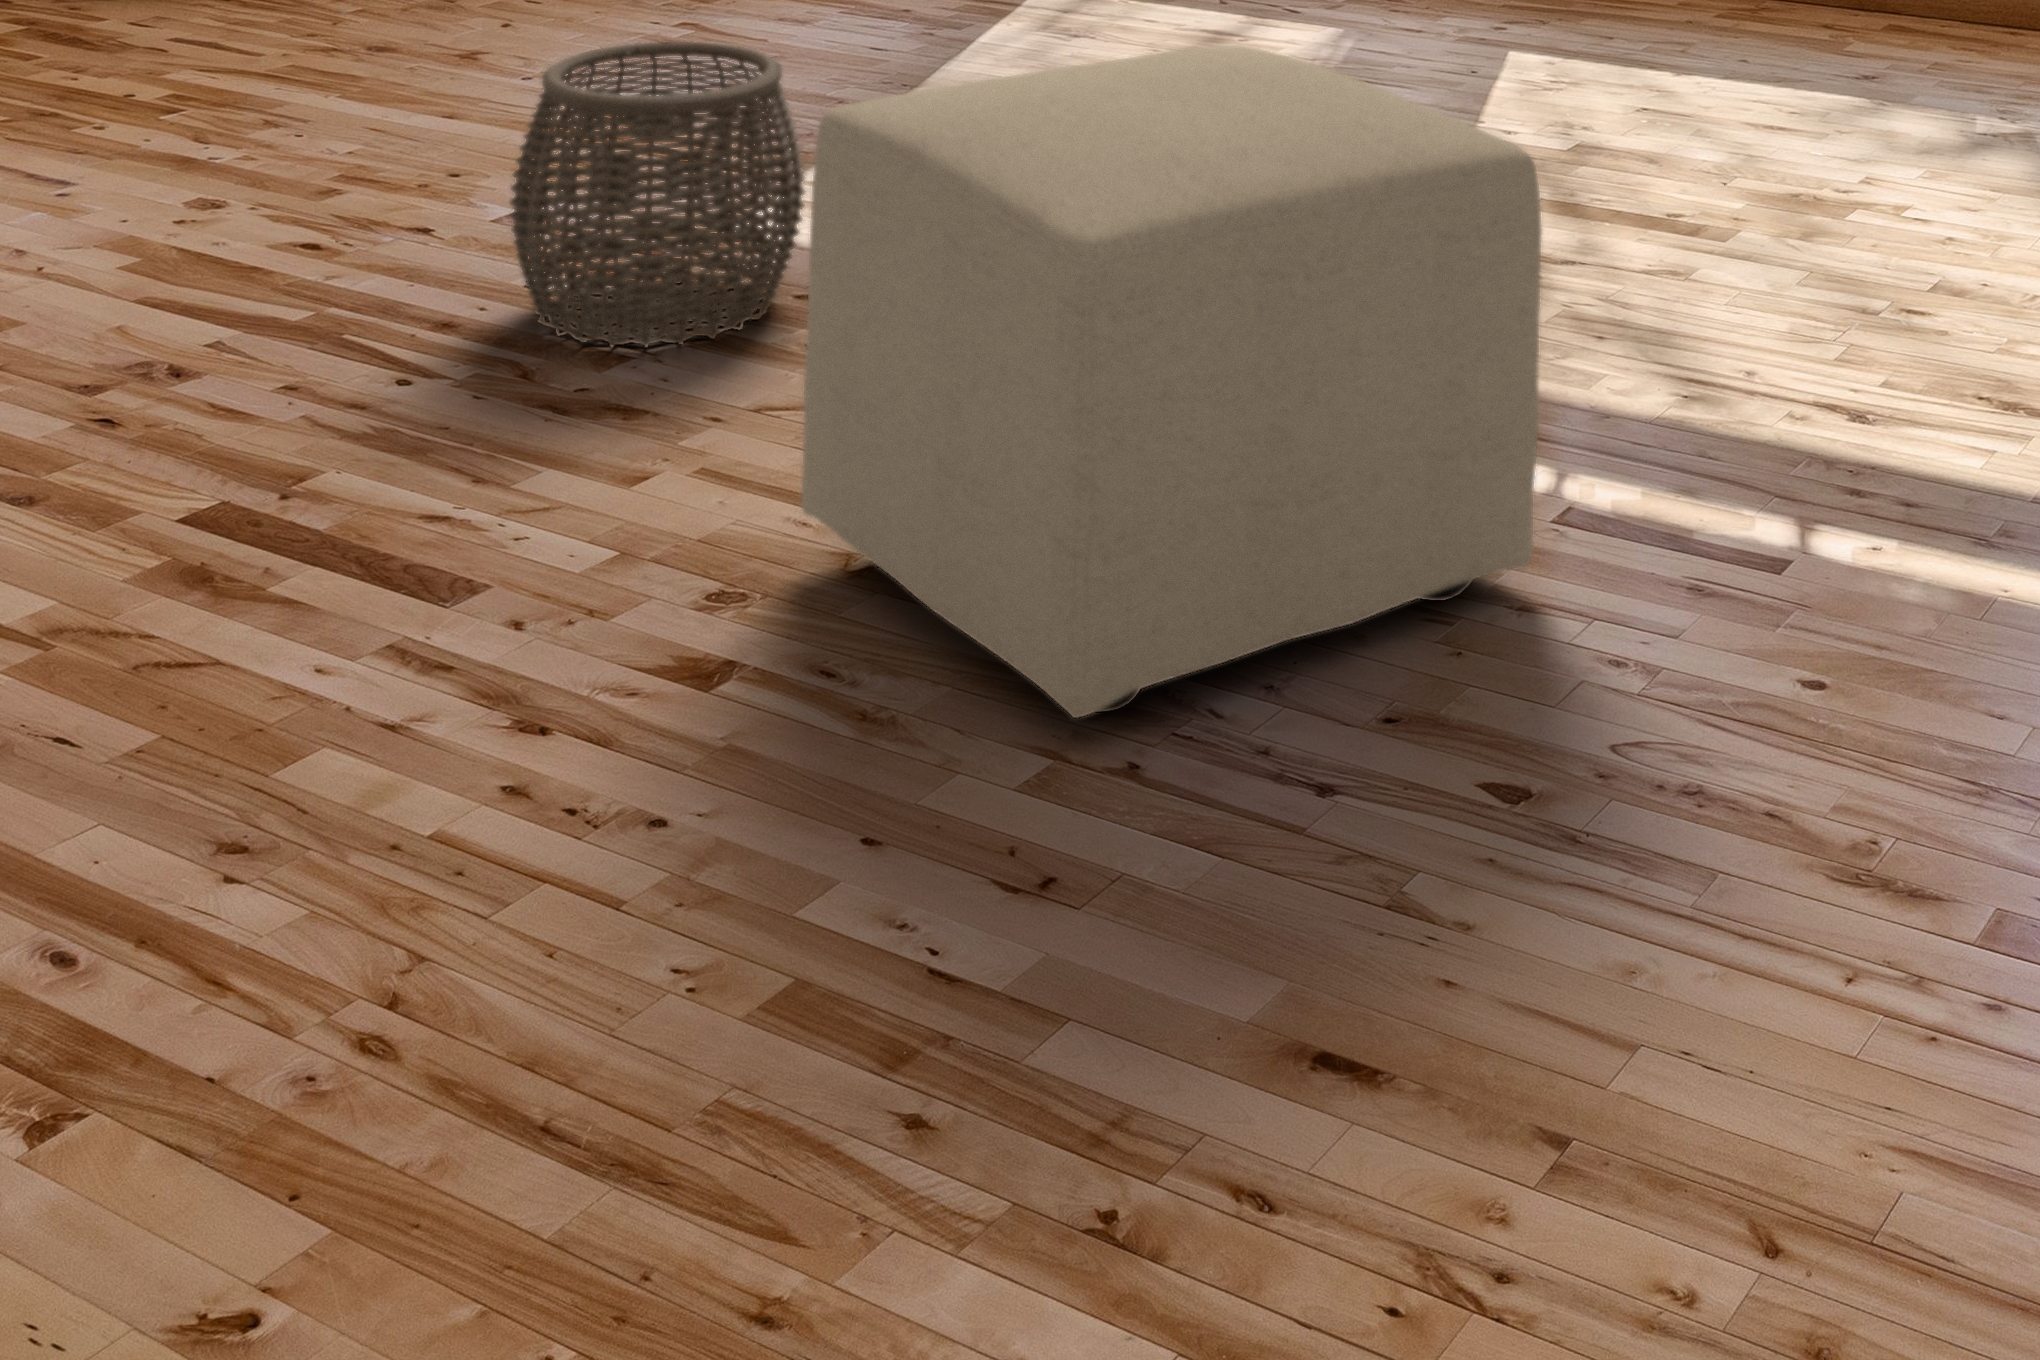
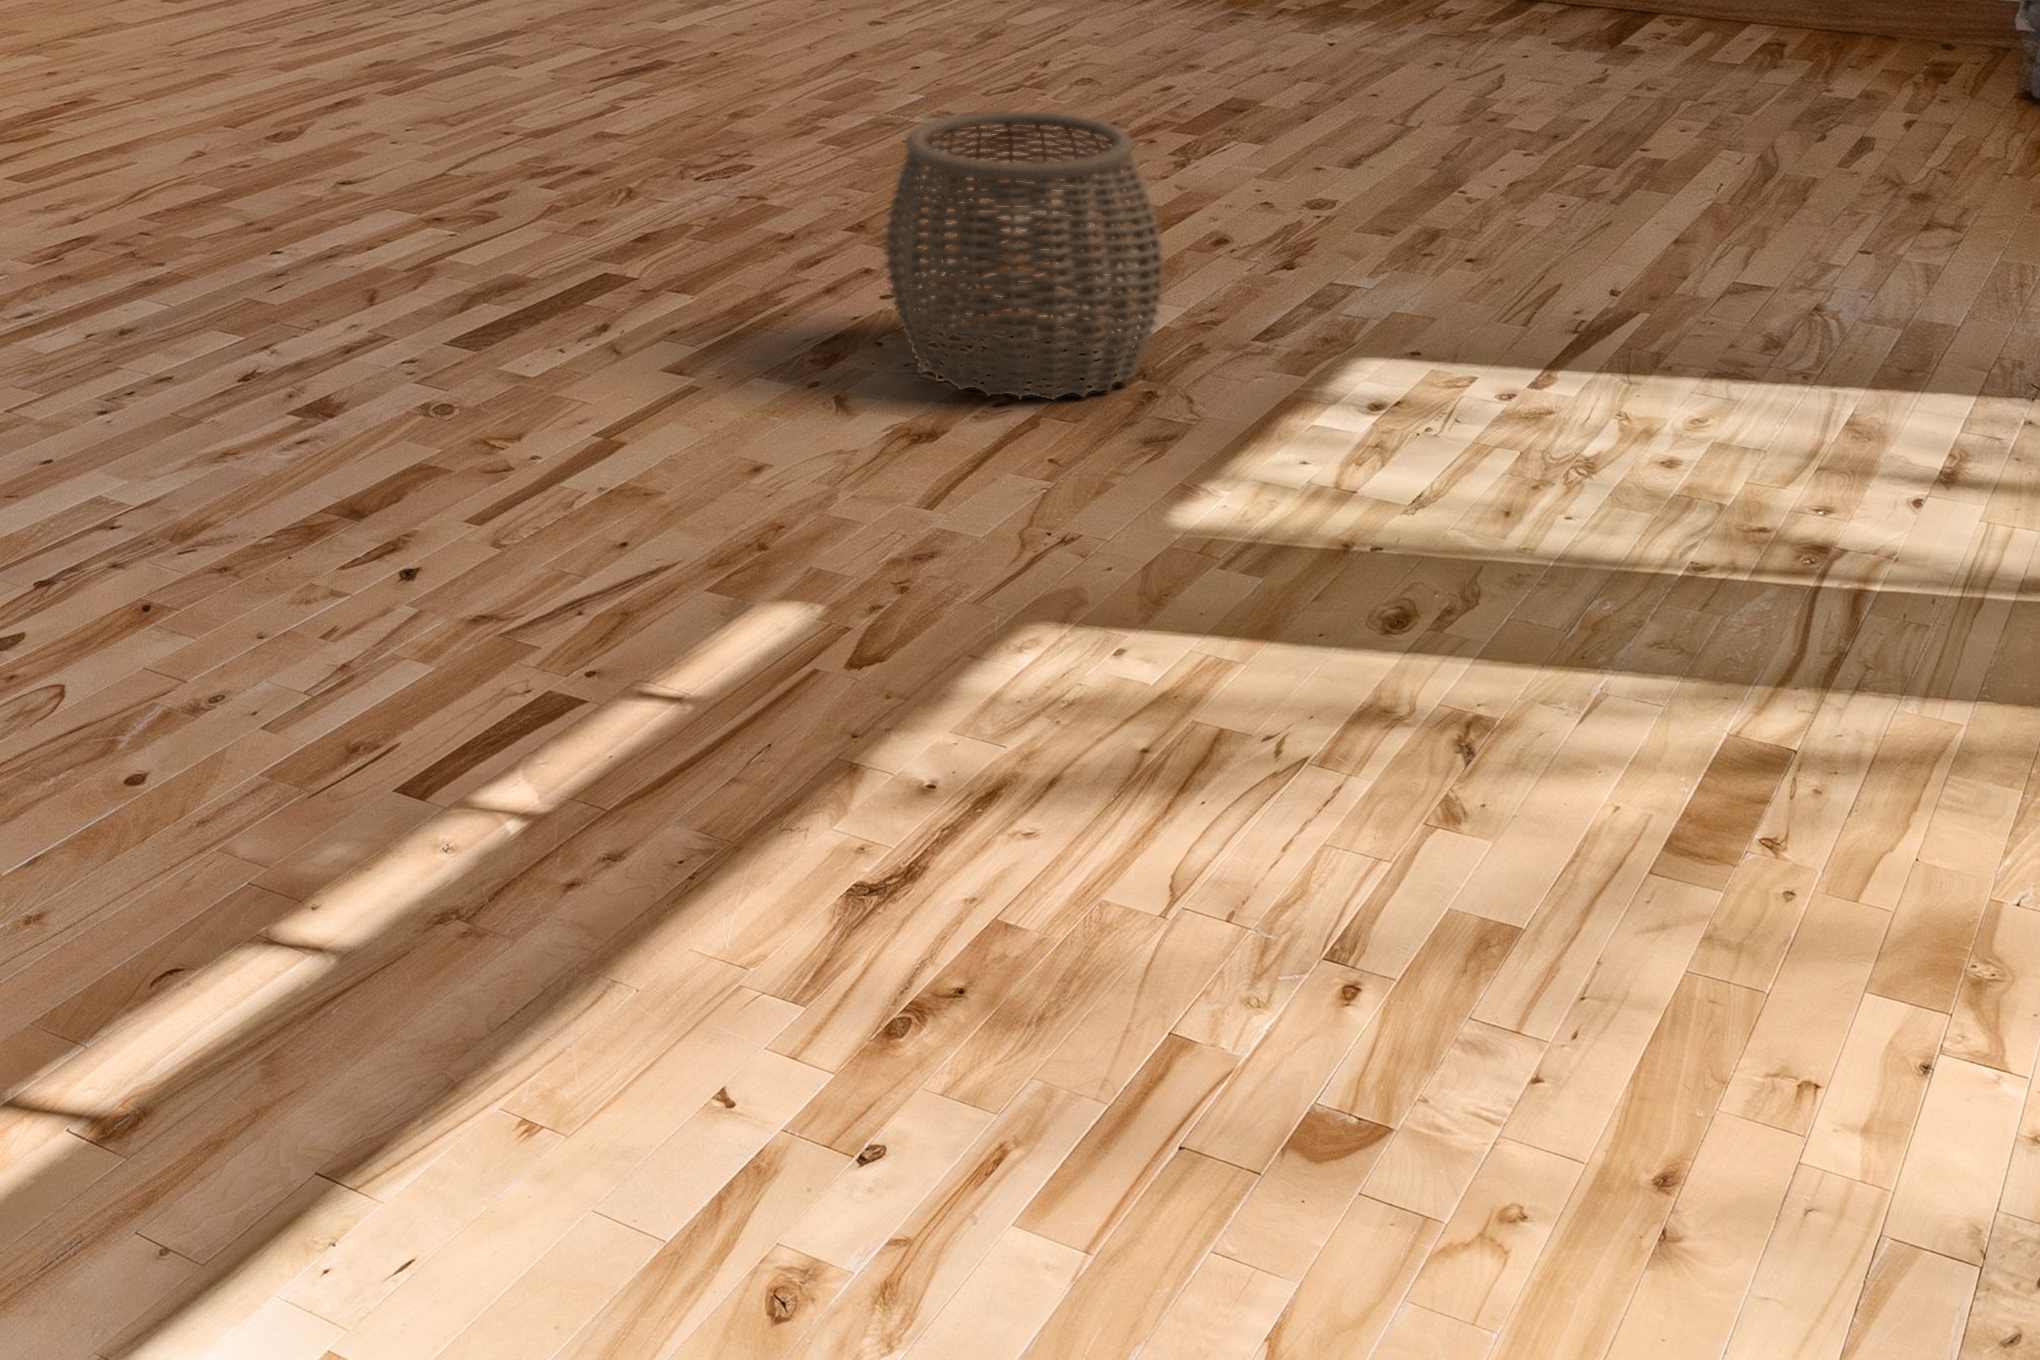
ottoman: present [801,45,1542,718] -> none [64,90,715,663]

